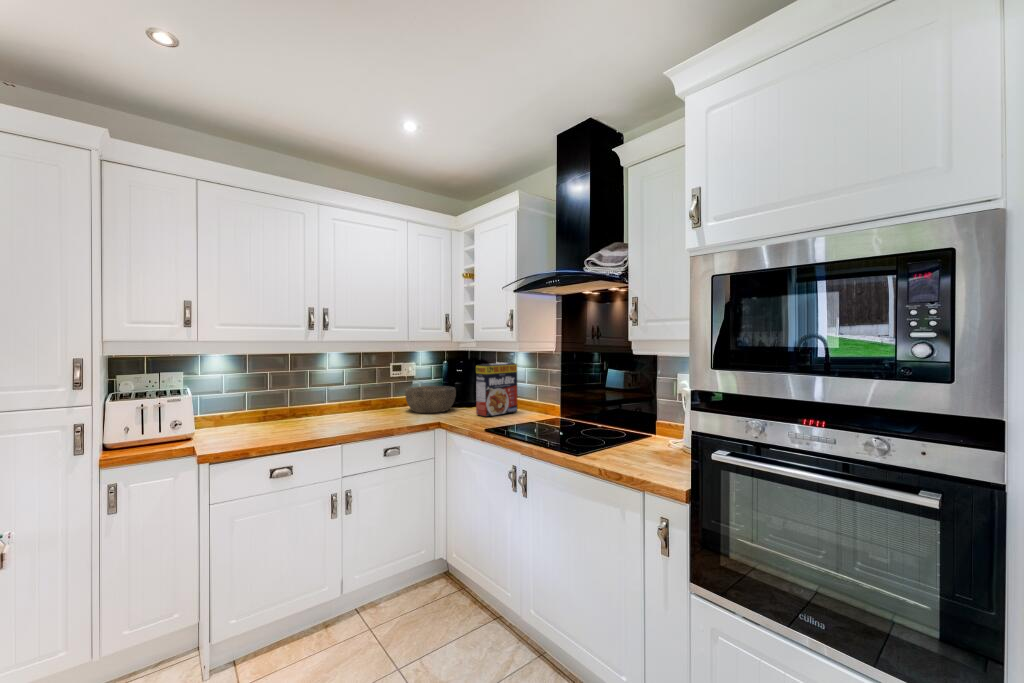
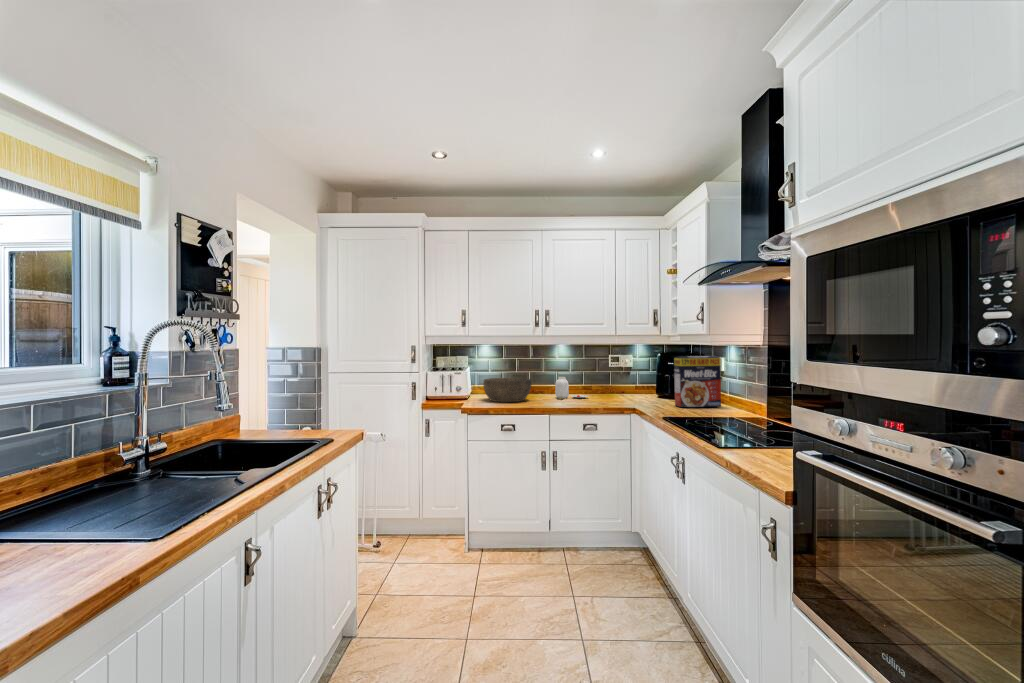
bowl: present [405,386,456,413] -> present [483,378,531,402]
jar: none [333,392,378,421] -> present [555,377,588,399]

